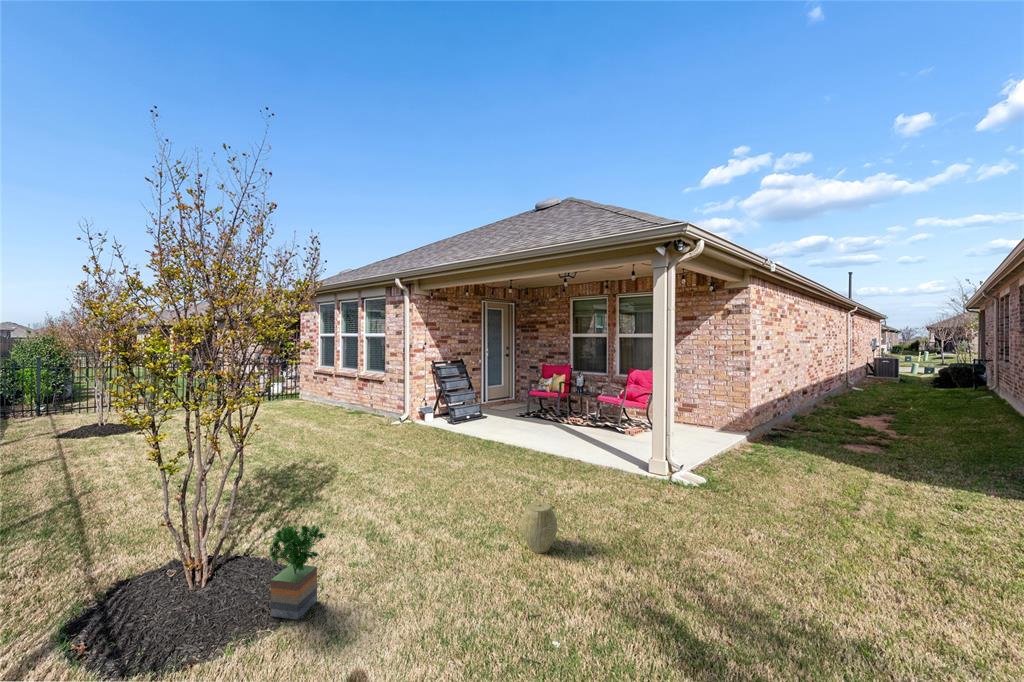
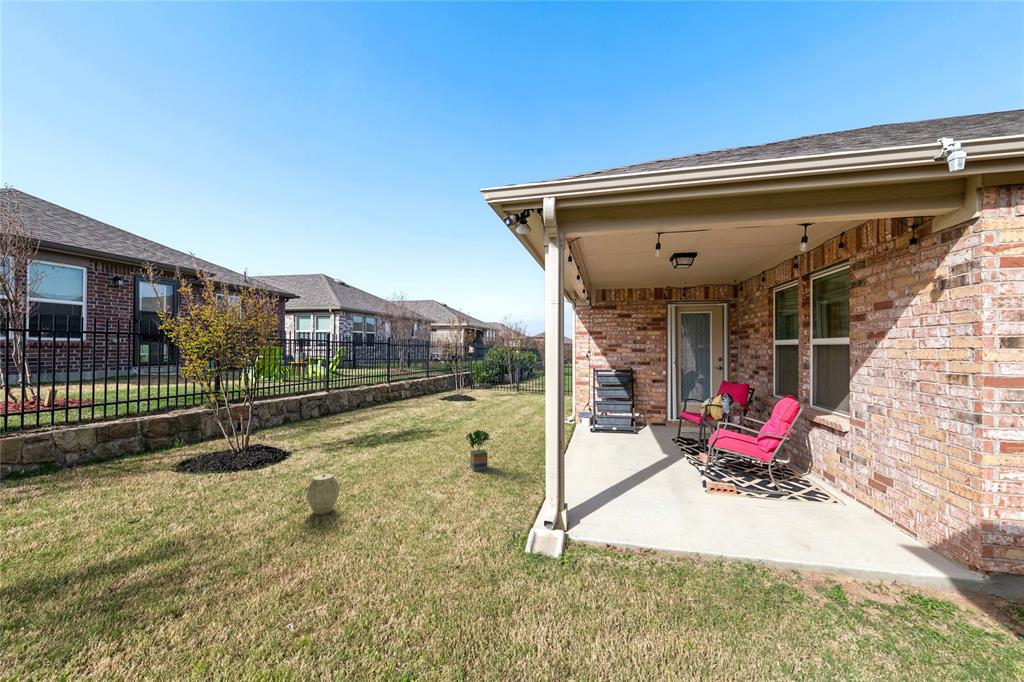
potted tree: present [269,525,326,620] -> present [466,430,493,471]

